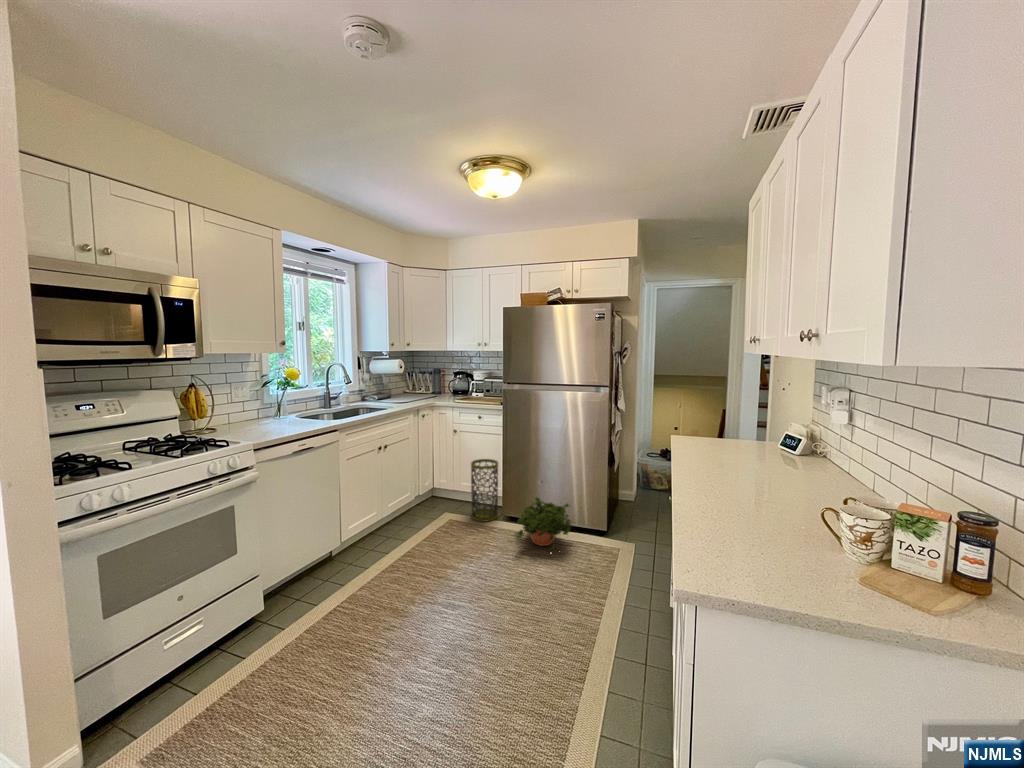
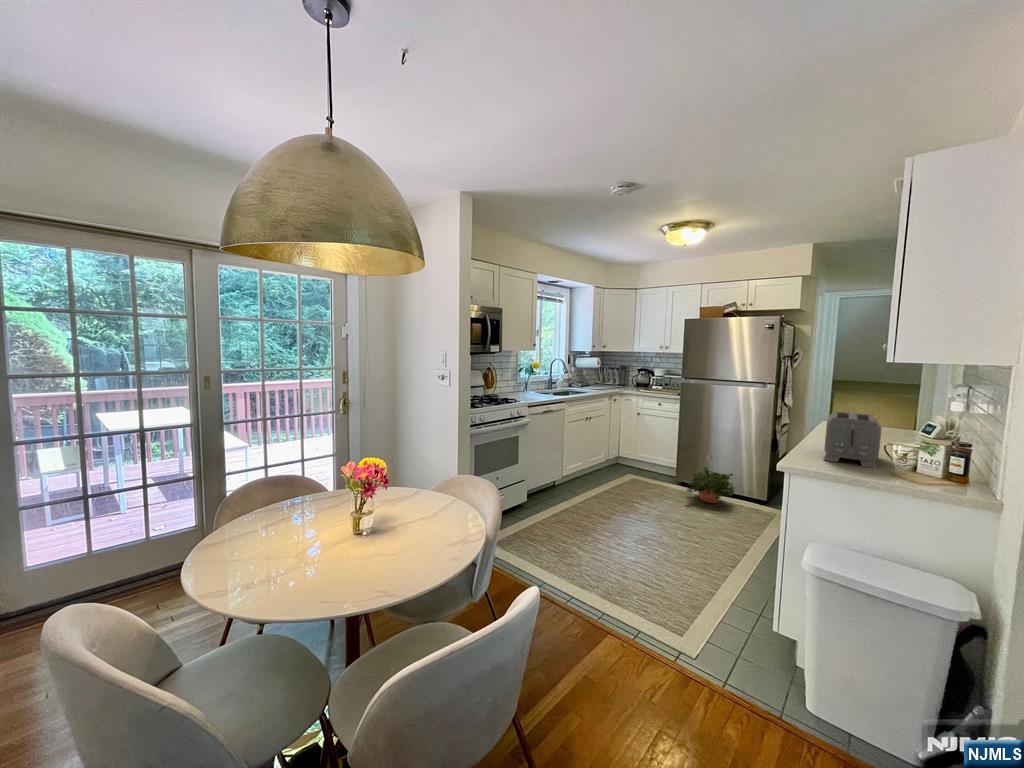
toaster: none [713,445,828,560] -> present [823,411,881,468]
trash can: present [471,459,498,522] -> none [650,436,674,484]

